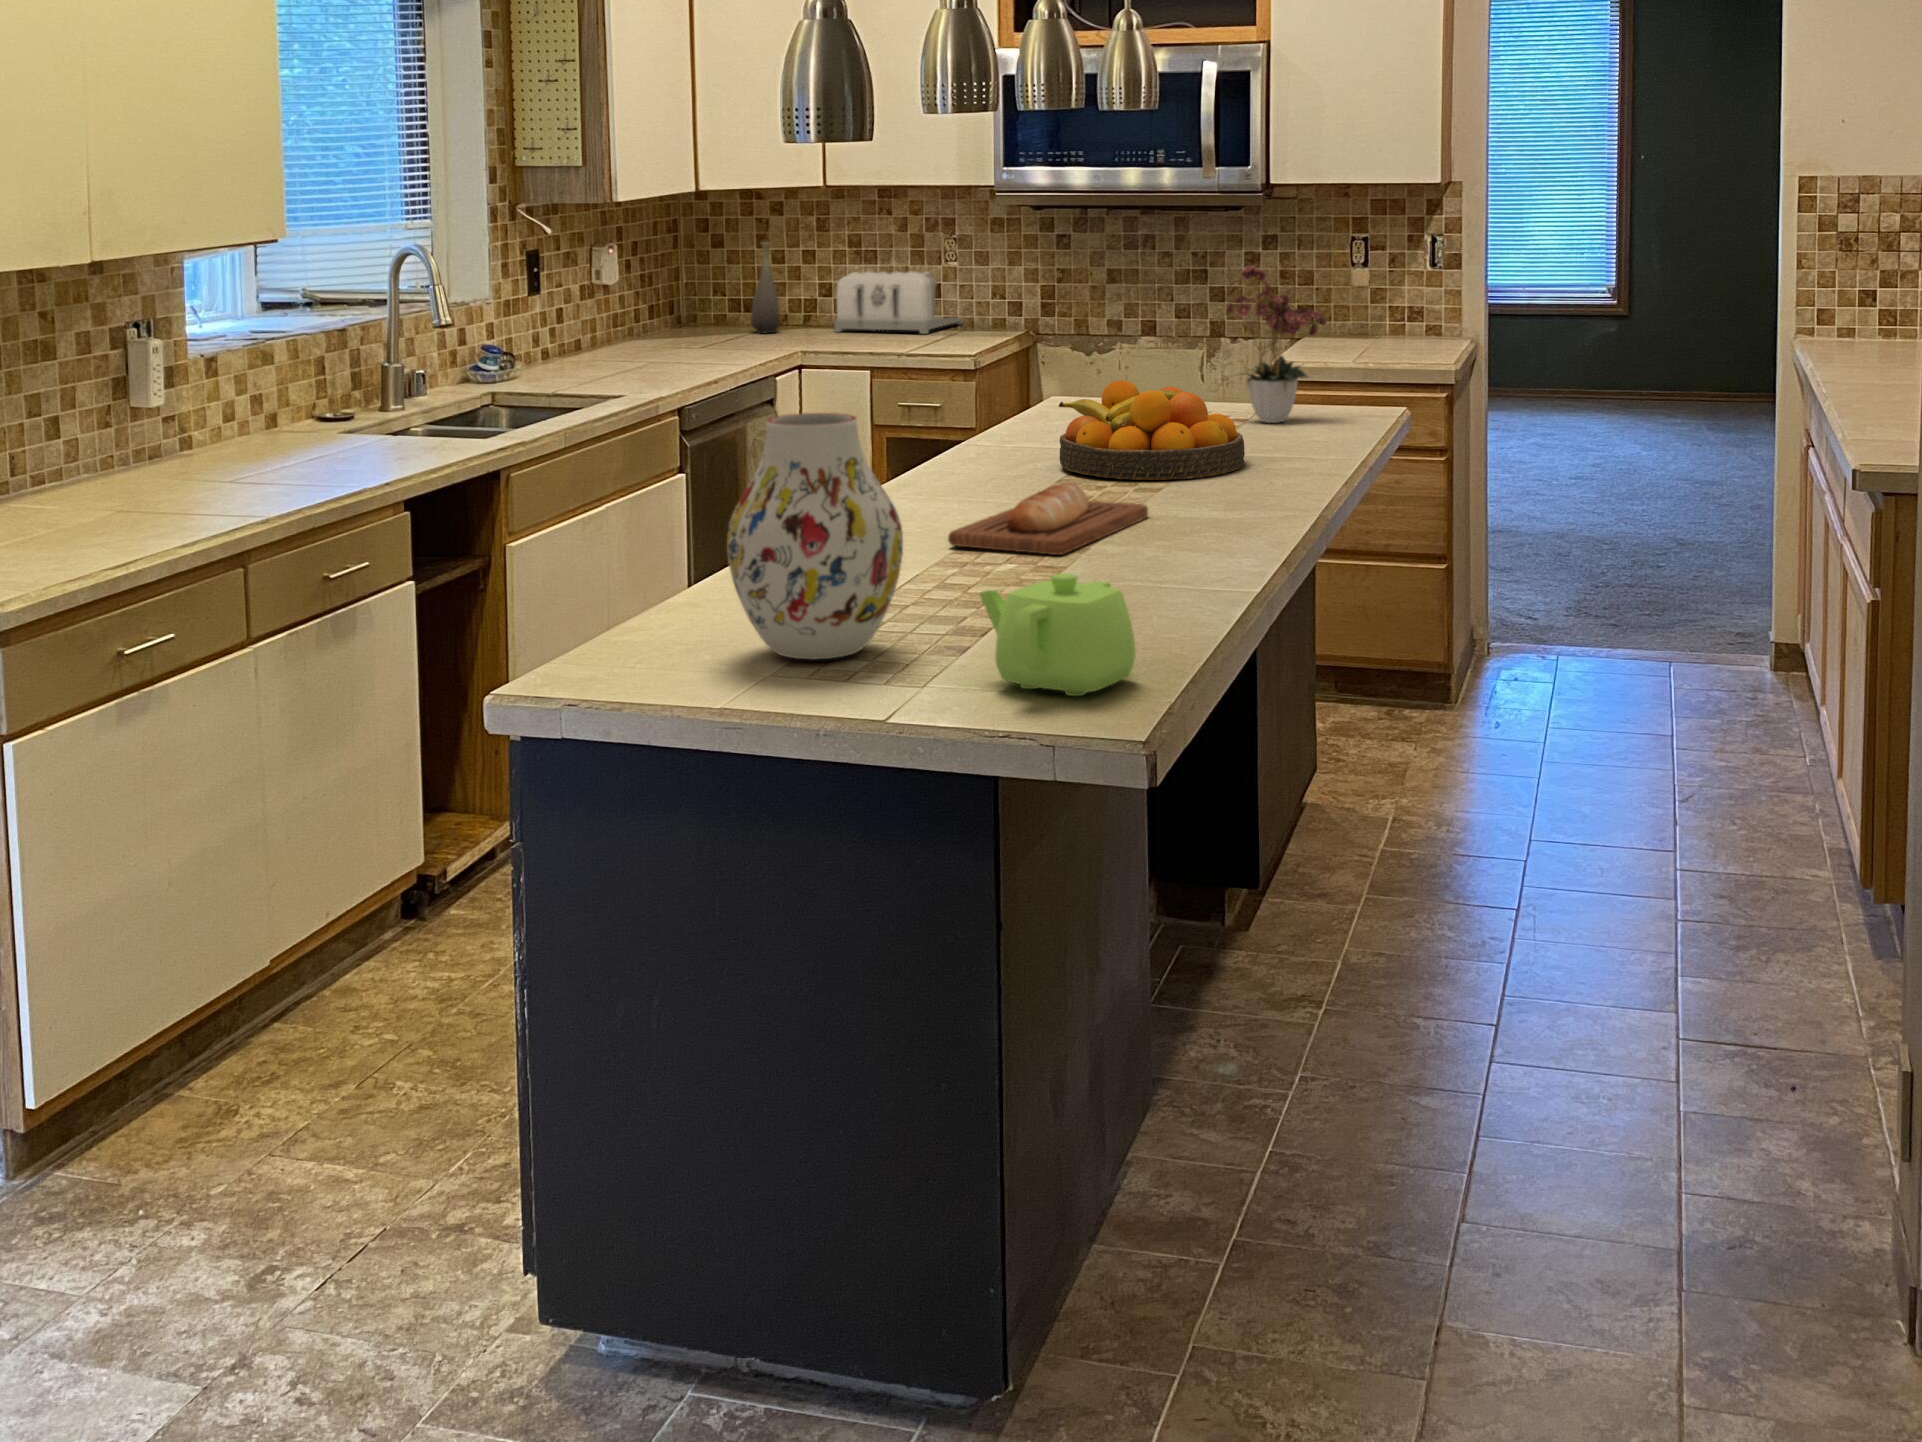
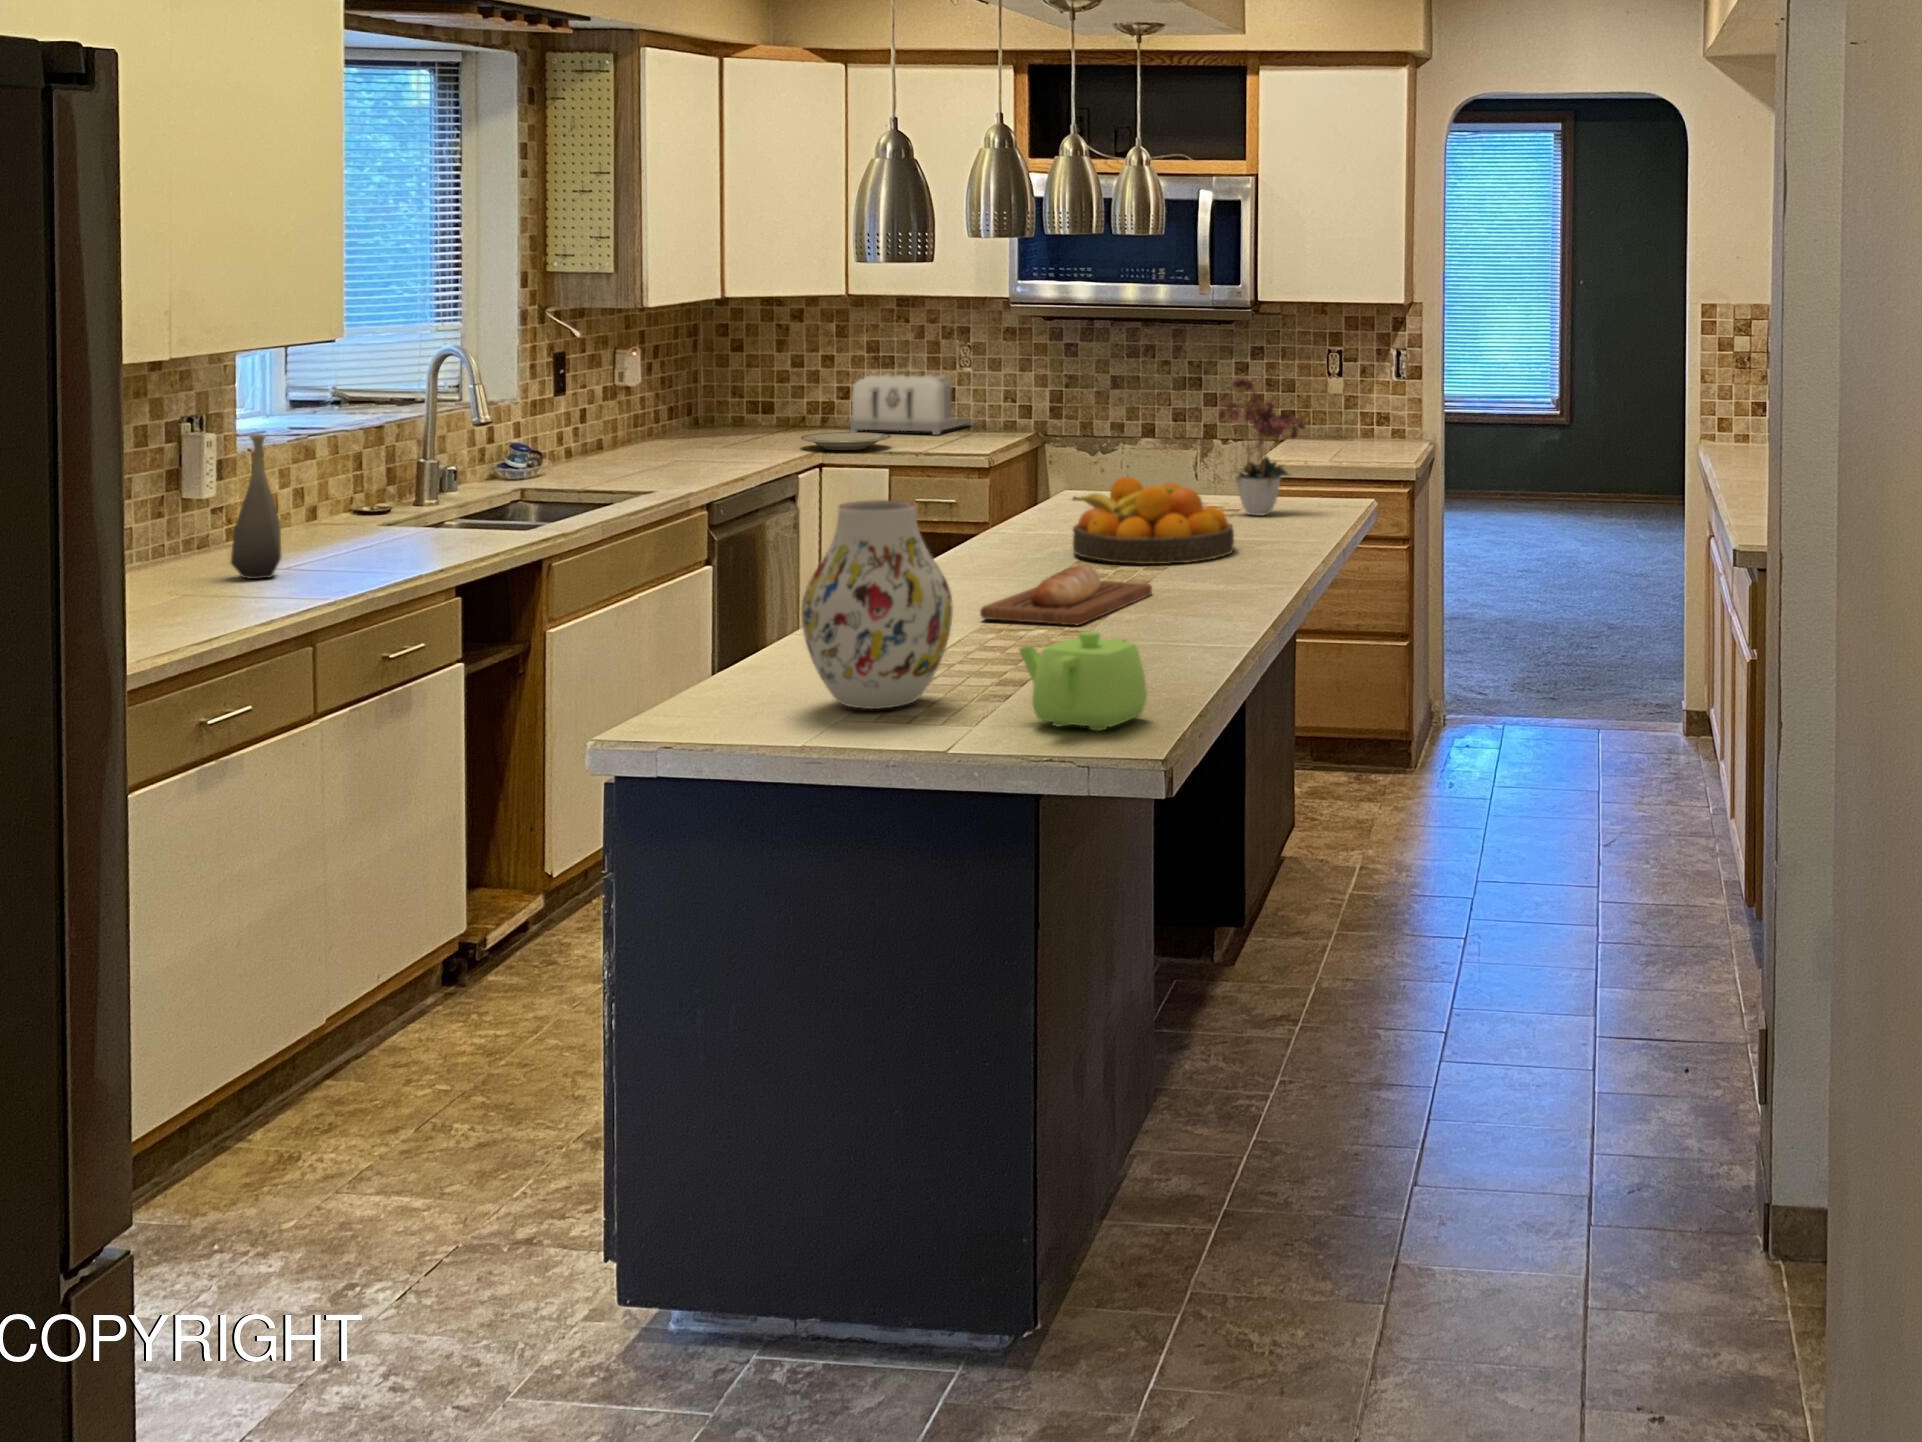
bottle: present [751,242,780,333] -> present [231,434,281,579]
plate: none [781,332,875,351] -> present [800,432,891,450]

